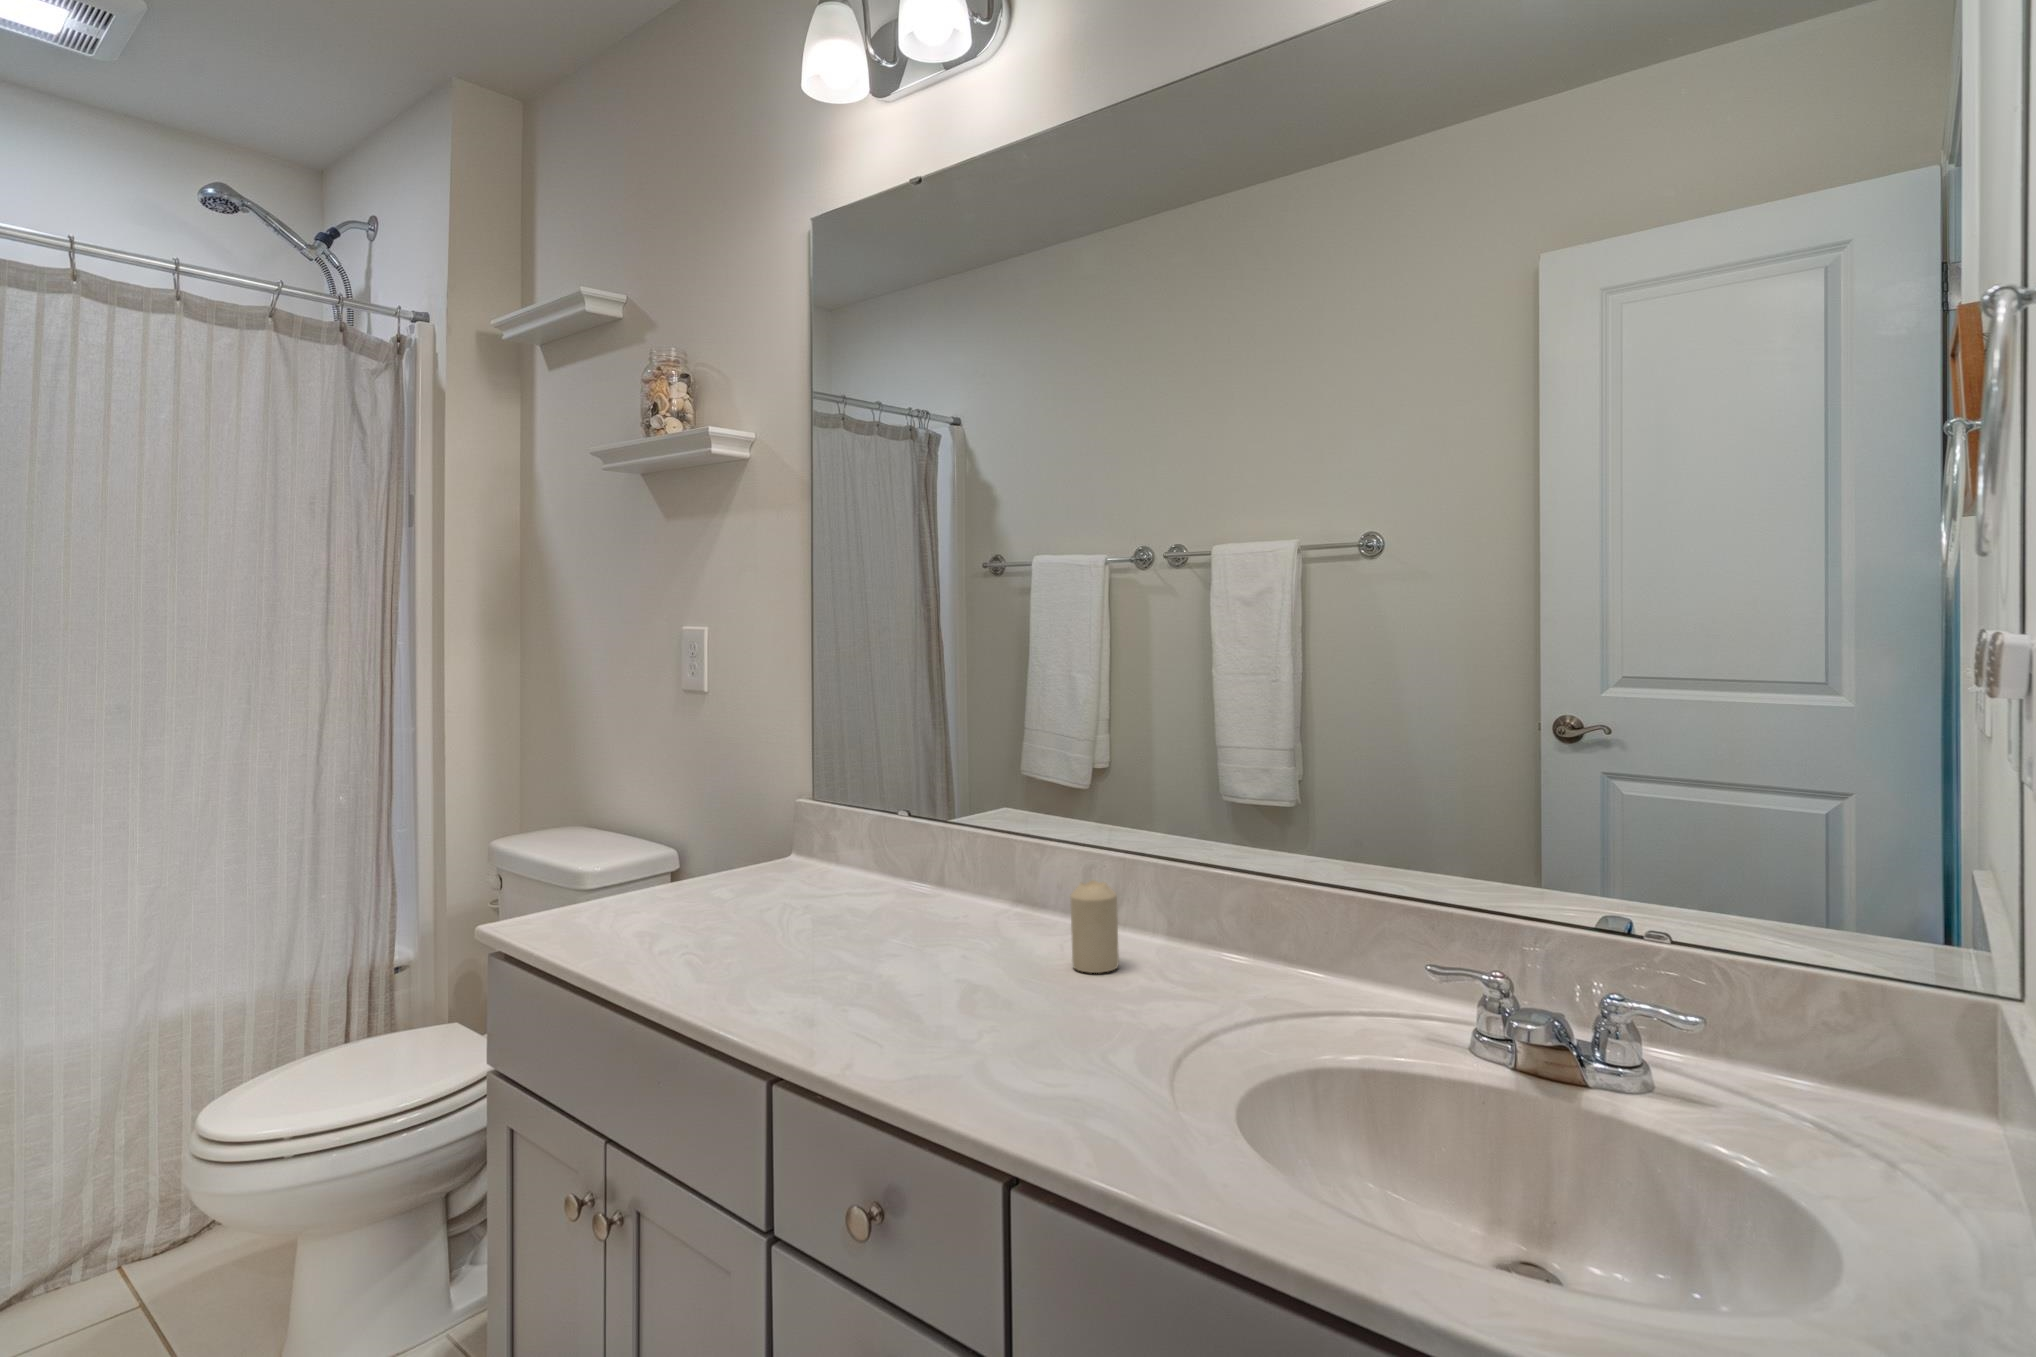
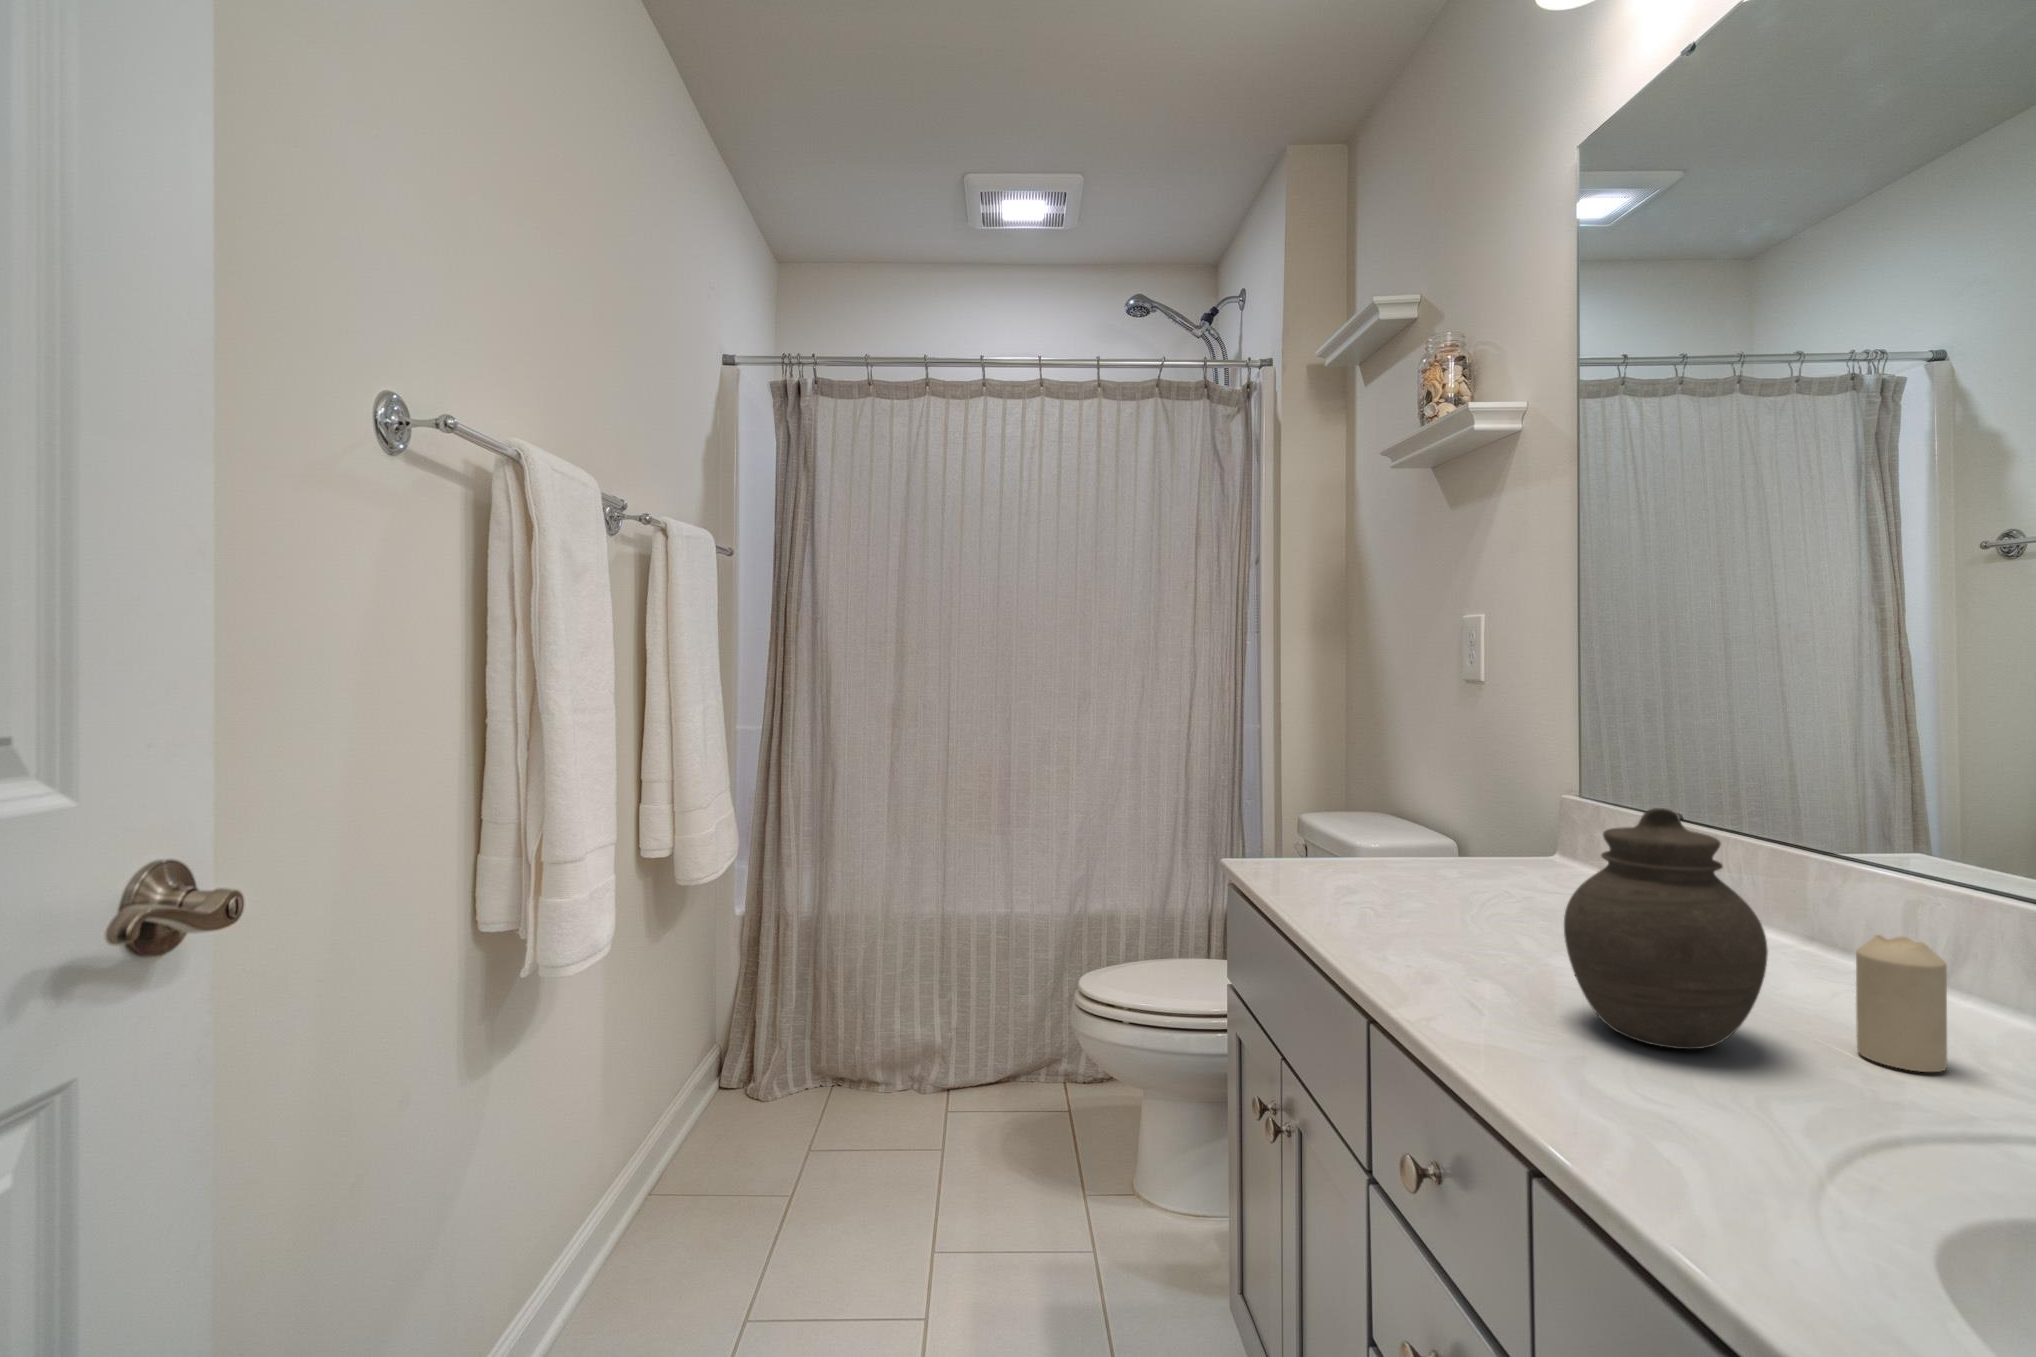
jar: none [900,812,1036,1003] -> present [1564,808,1768,1049]

